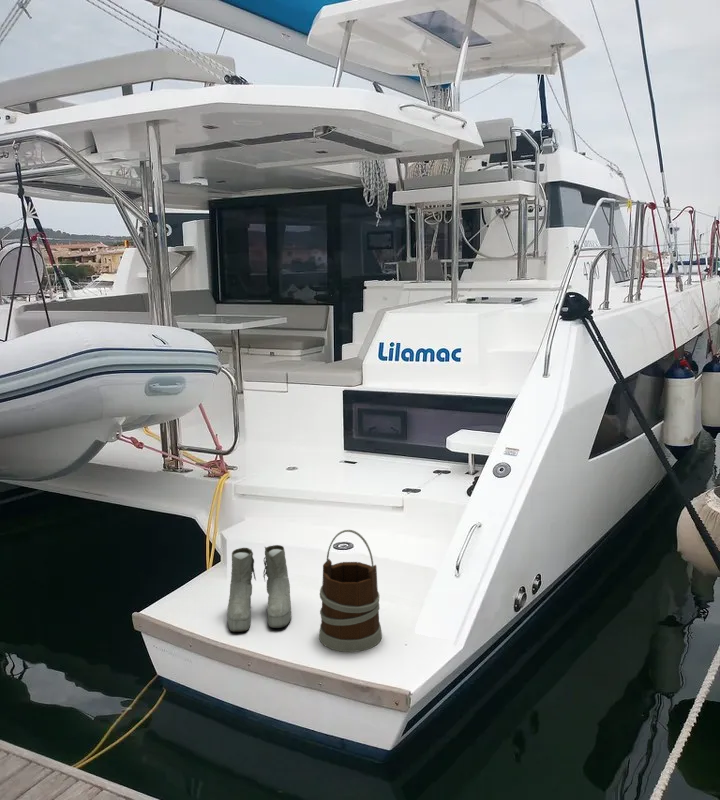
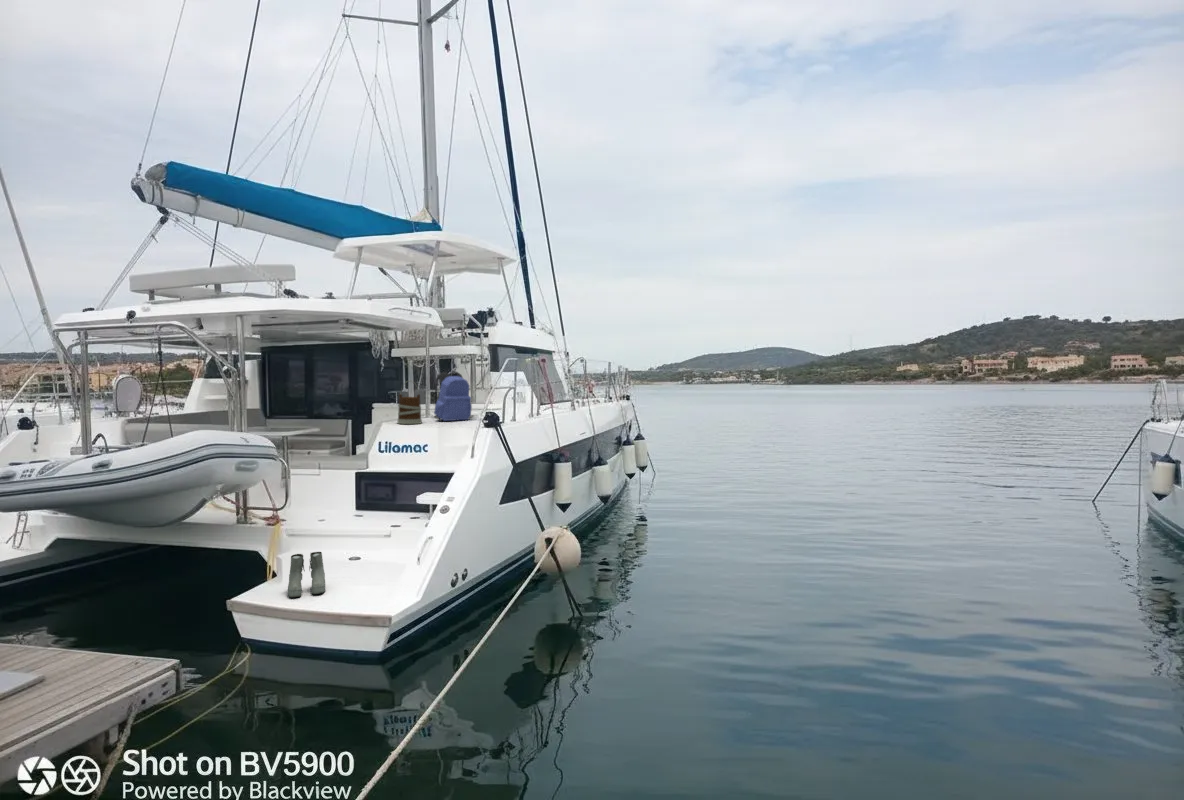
backpack: none [466,218,530,307] -> present [434,371,472,421]
wooden bucket: present [319,530,382,652] -> present [397,394,422,424]

